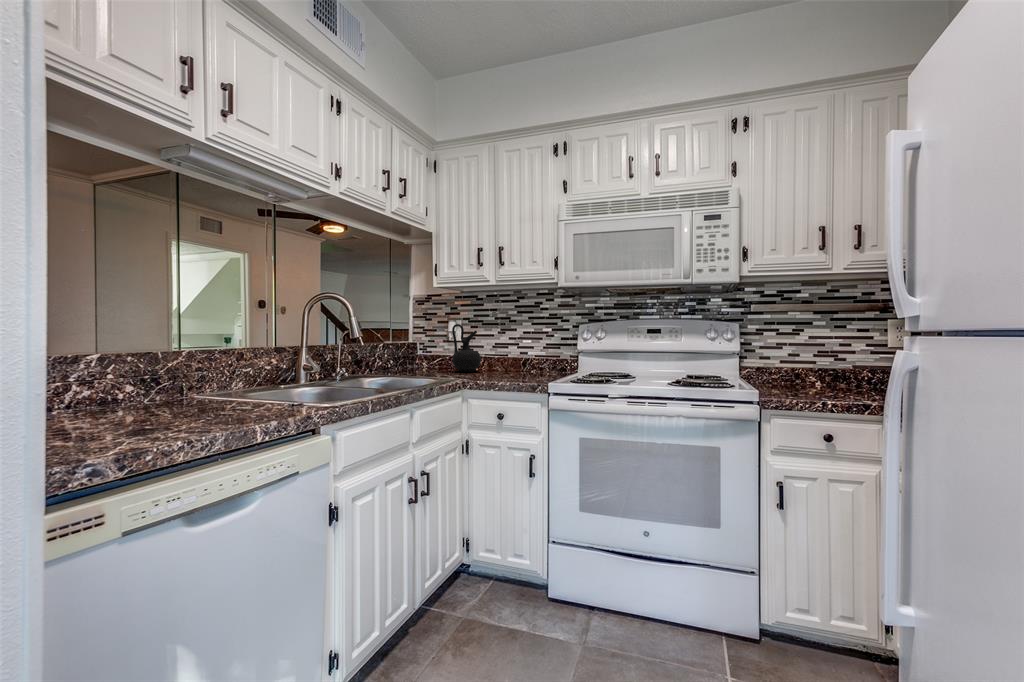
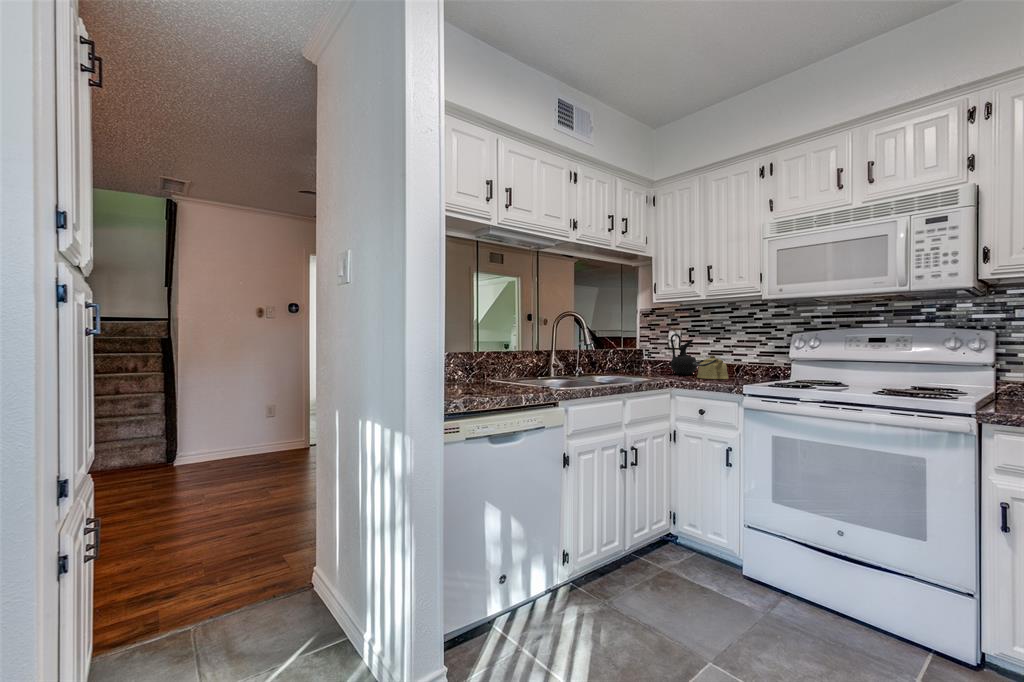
kettle: none [481,349,518,376] -> present [693,355,728,379]

